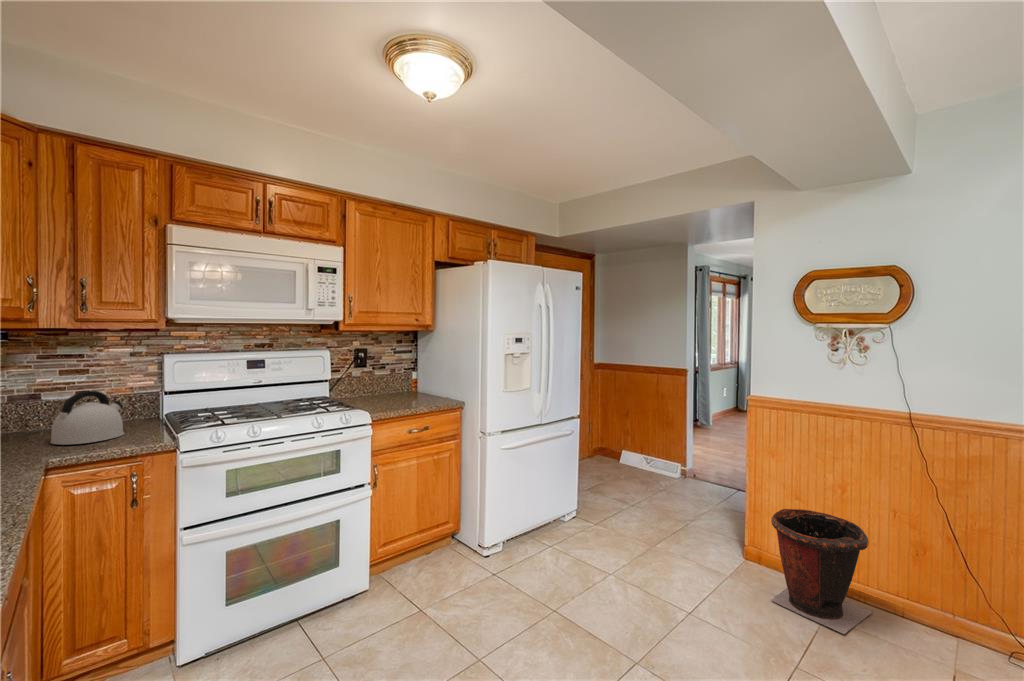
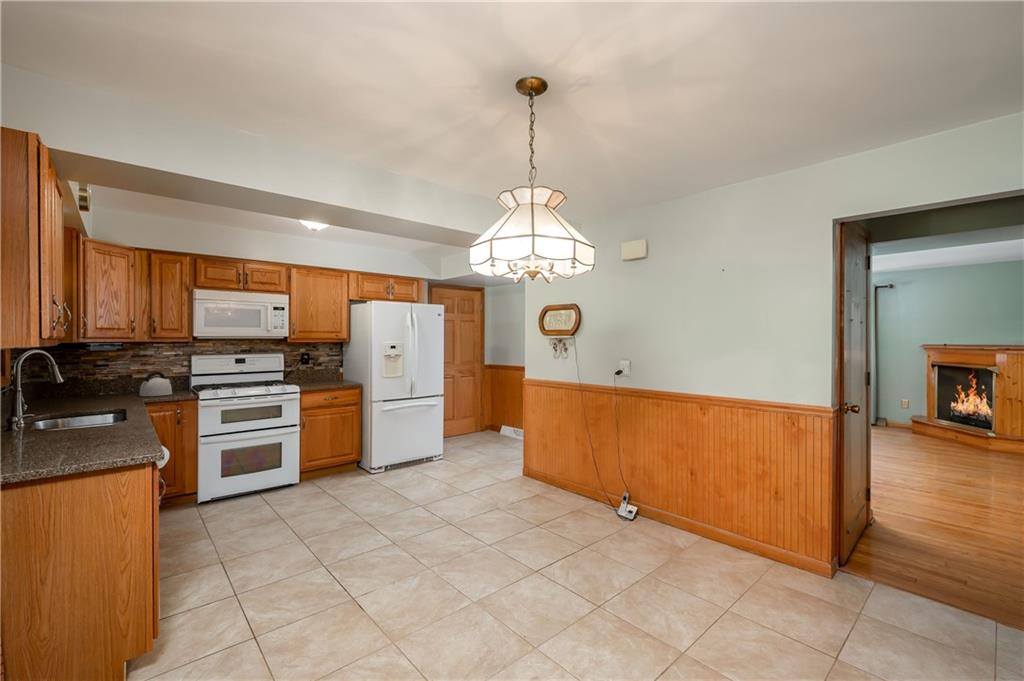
waste bin: present [771,509,872,634] -> none [515,439,564,496]

